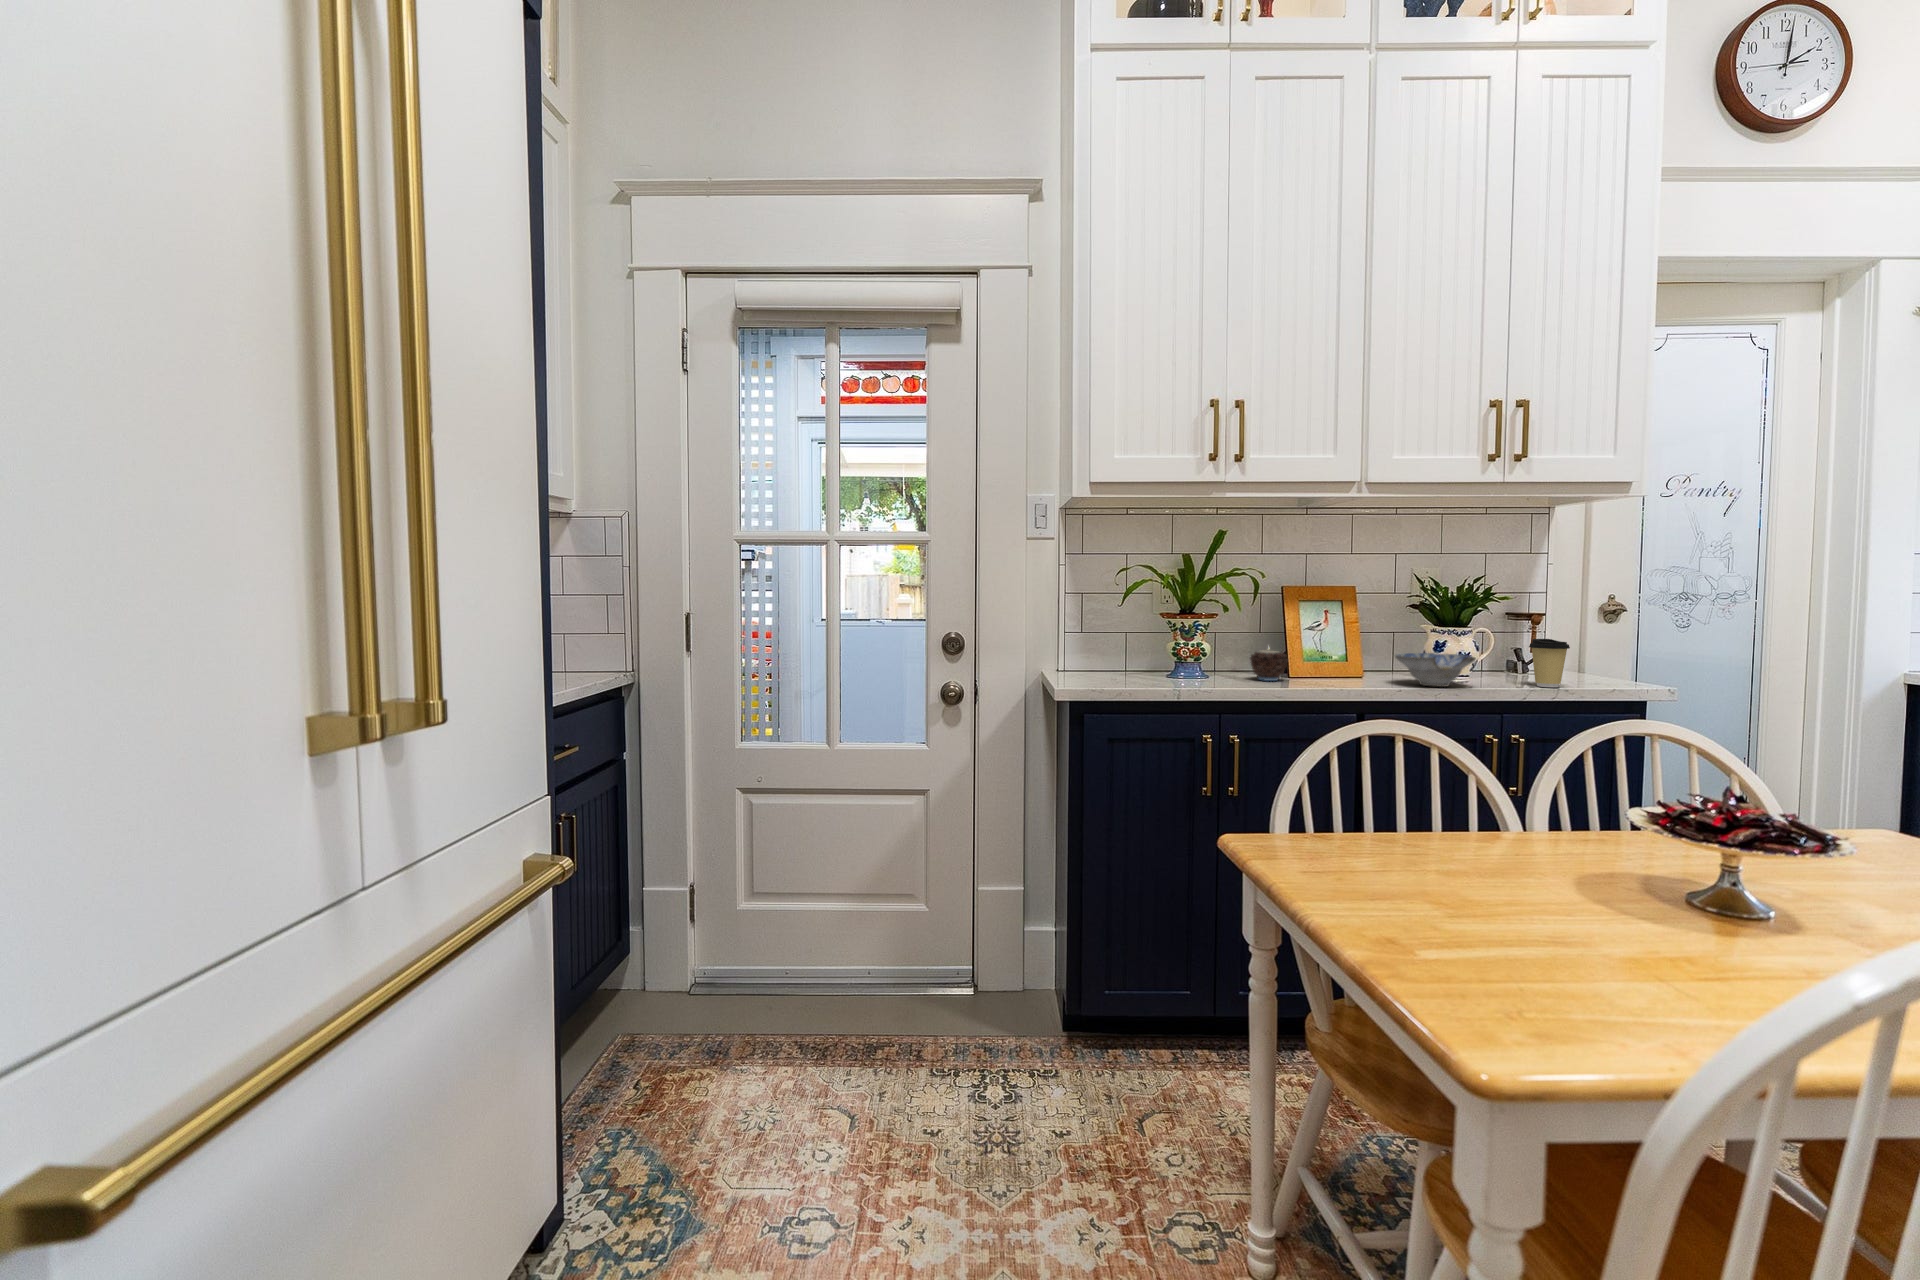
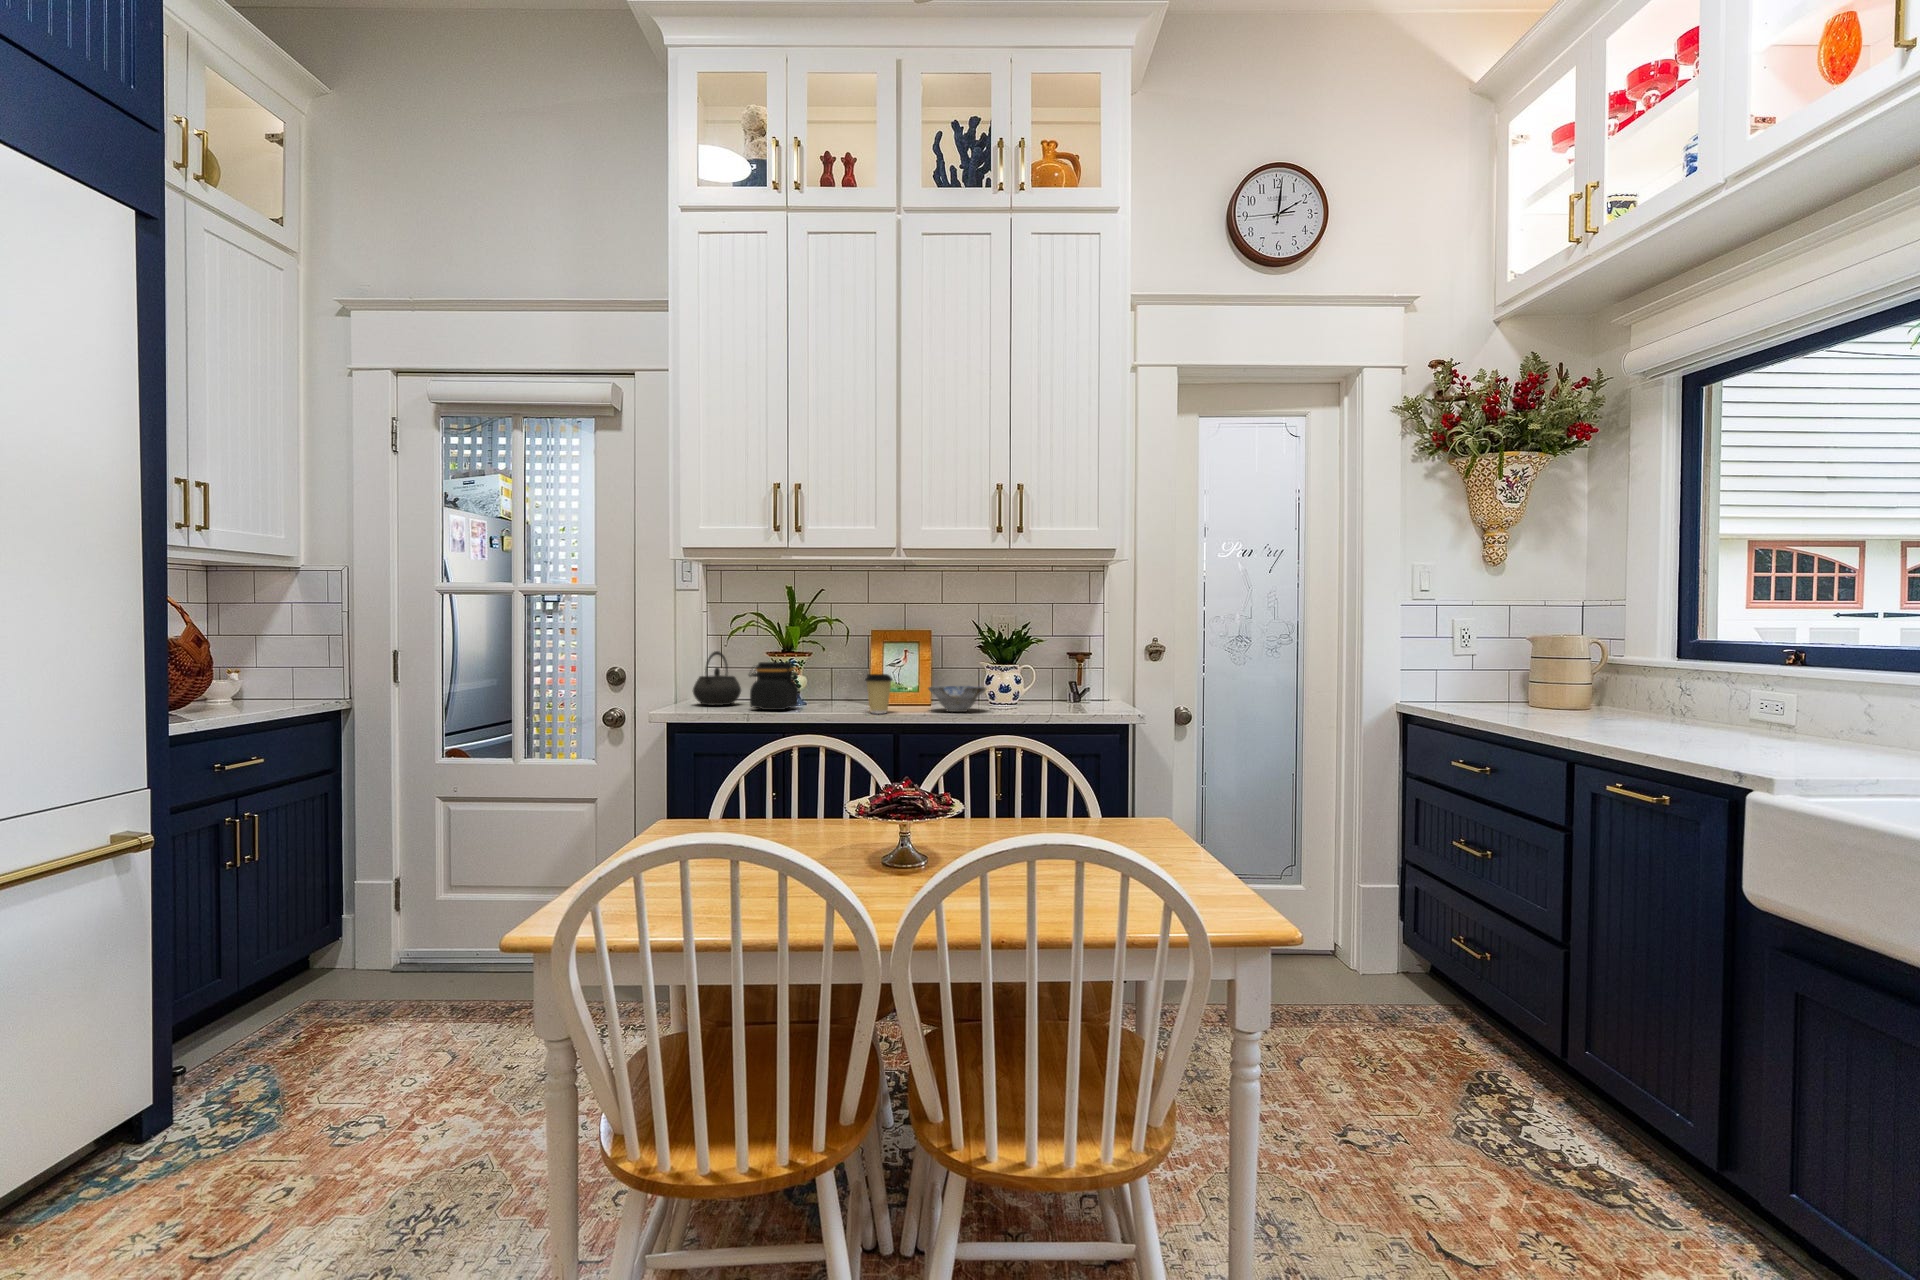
kettle: none [1082,611,1141,679] -> present [693,651,741,705]
jar: none [1174,626,1241,686] -> present [749,662,799,710]
coffee cup: present [1529,639,1570,687] -> present [865,674,893,714]
candle: present [1250,650,1288,681] -> none [824,679,854,708]

